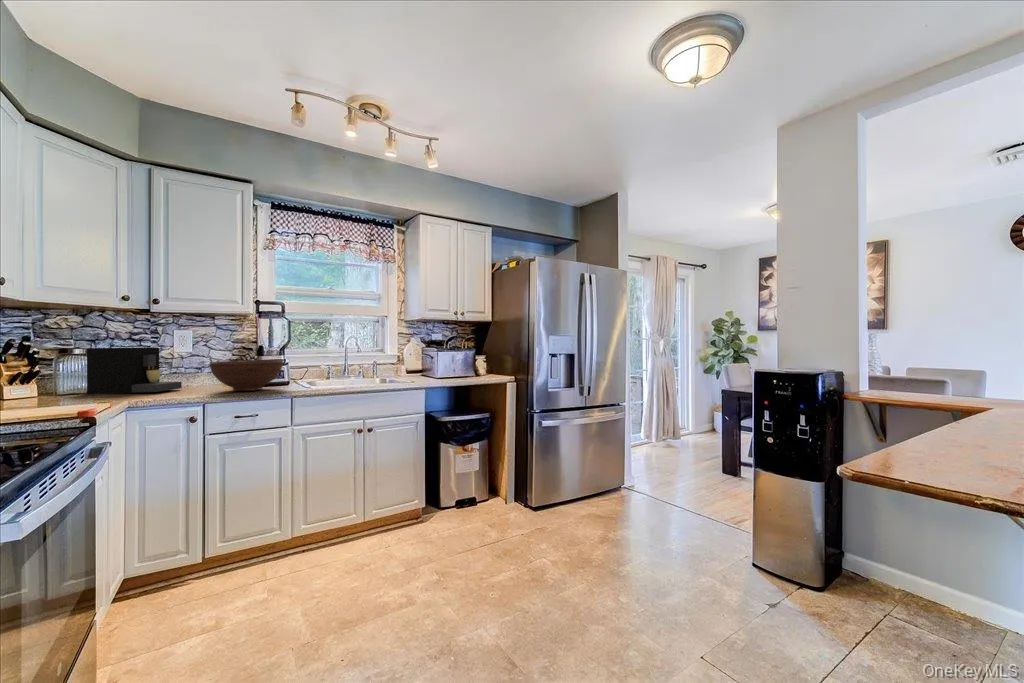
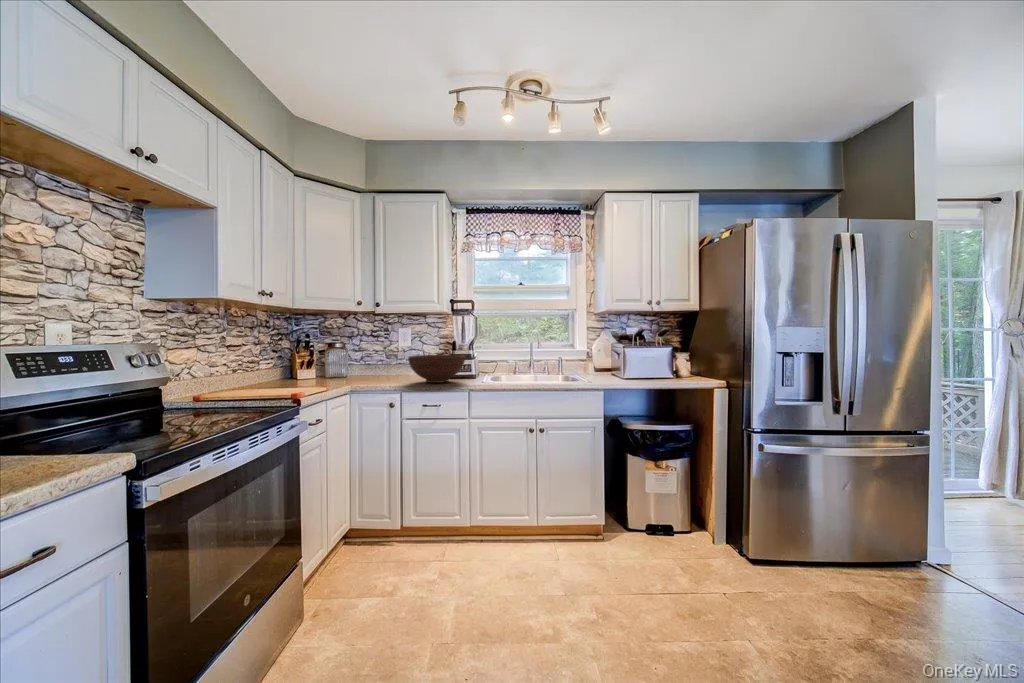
coffee maker: present [87,348,182,394] -> none [341,343,397,380]

